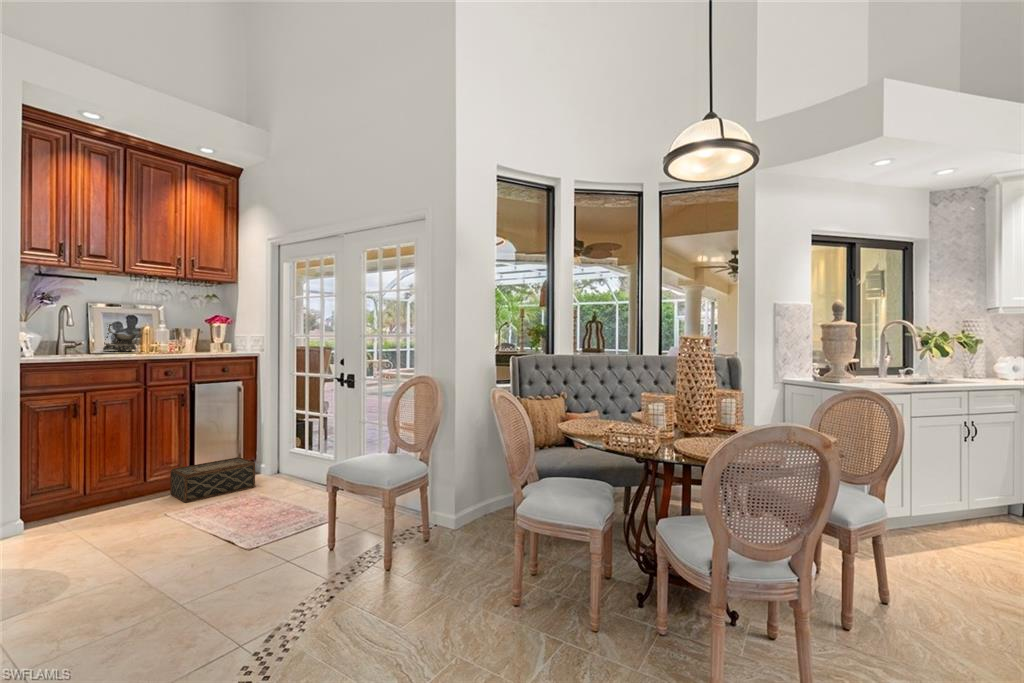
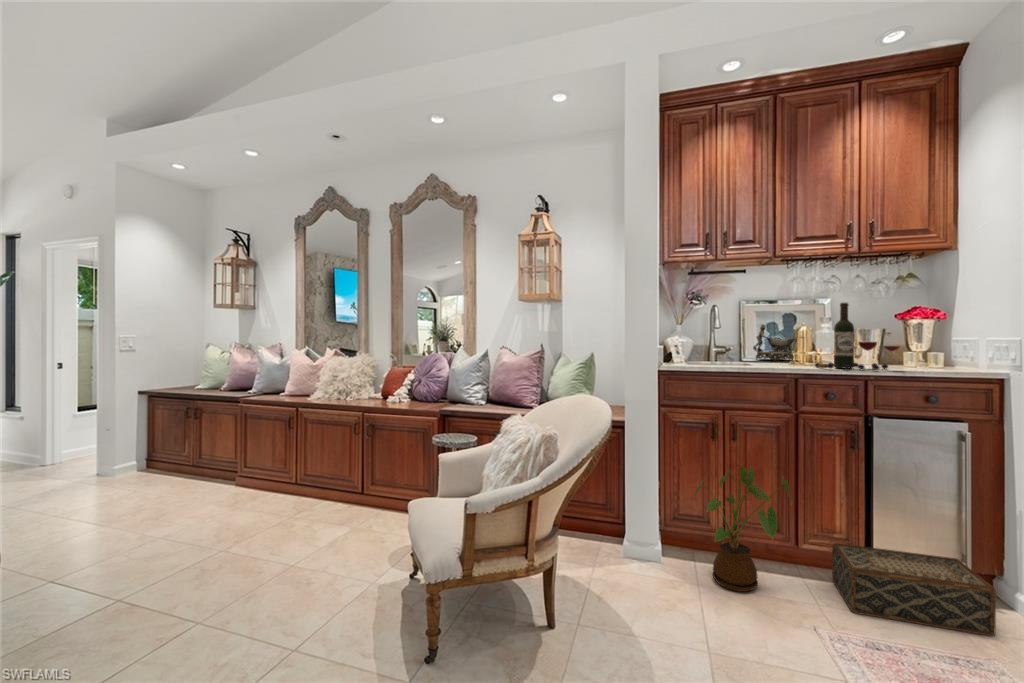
wine bottle: none [156,311,212,355] -> present [815,303,900,370]
house plant: none [60,430,145,522] -> present [693,467,793,592]

